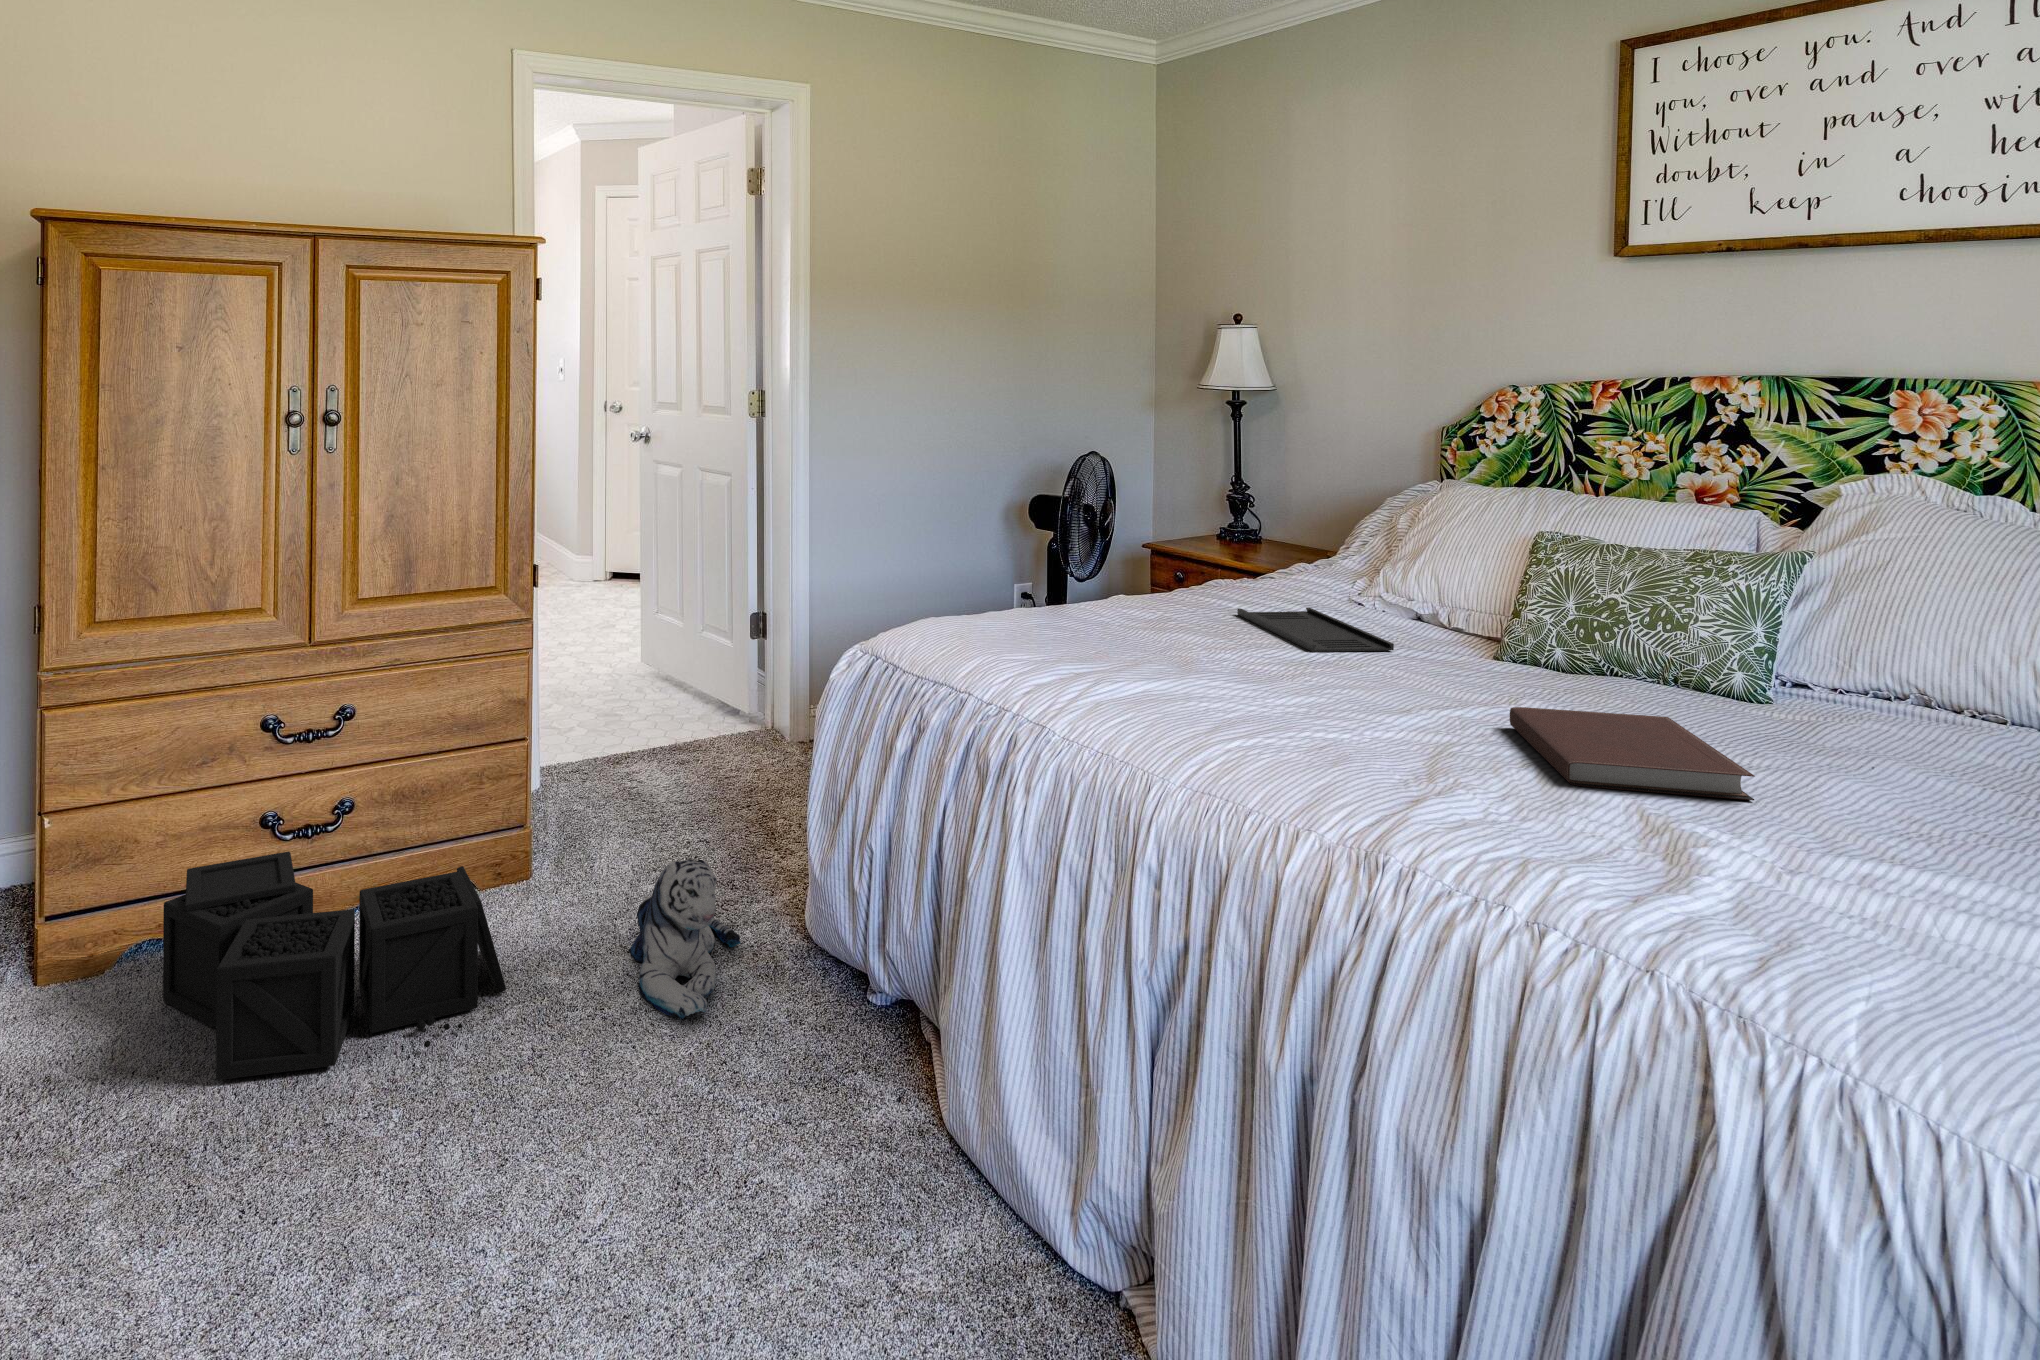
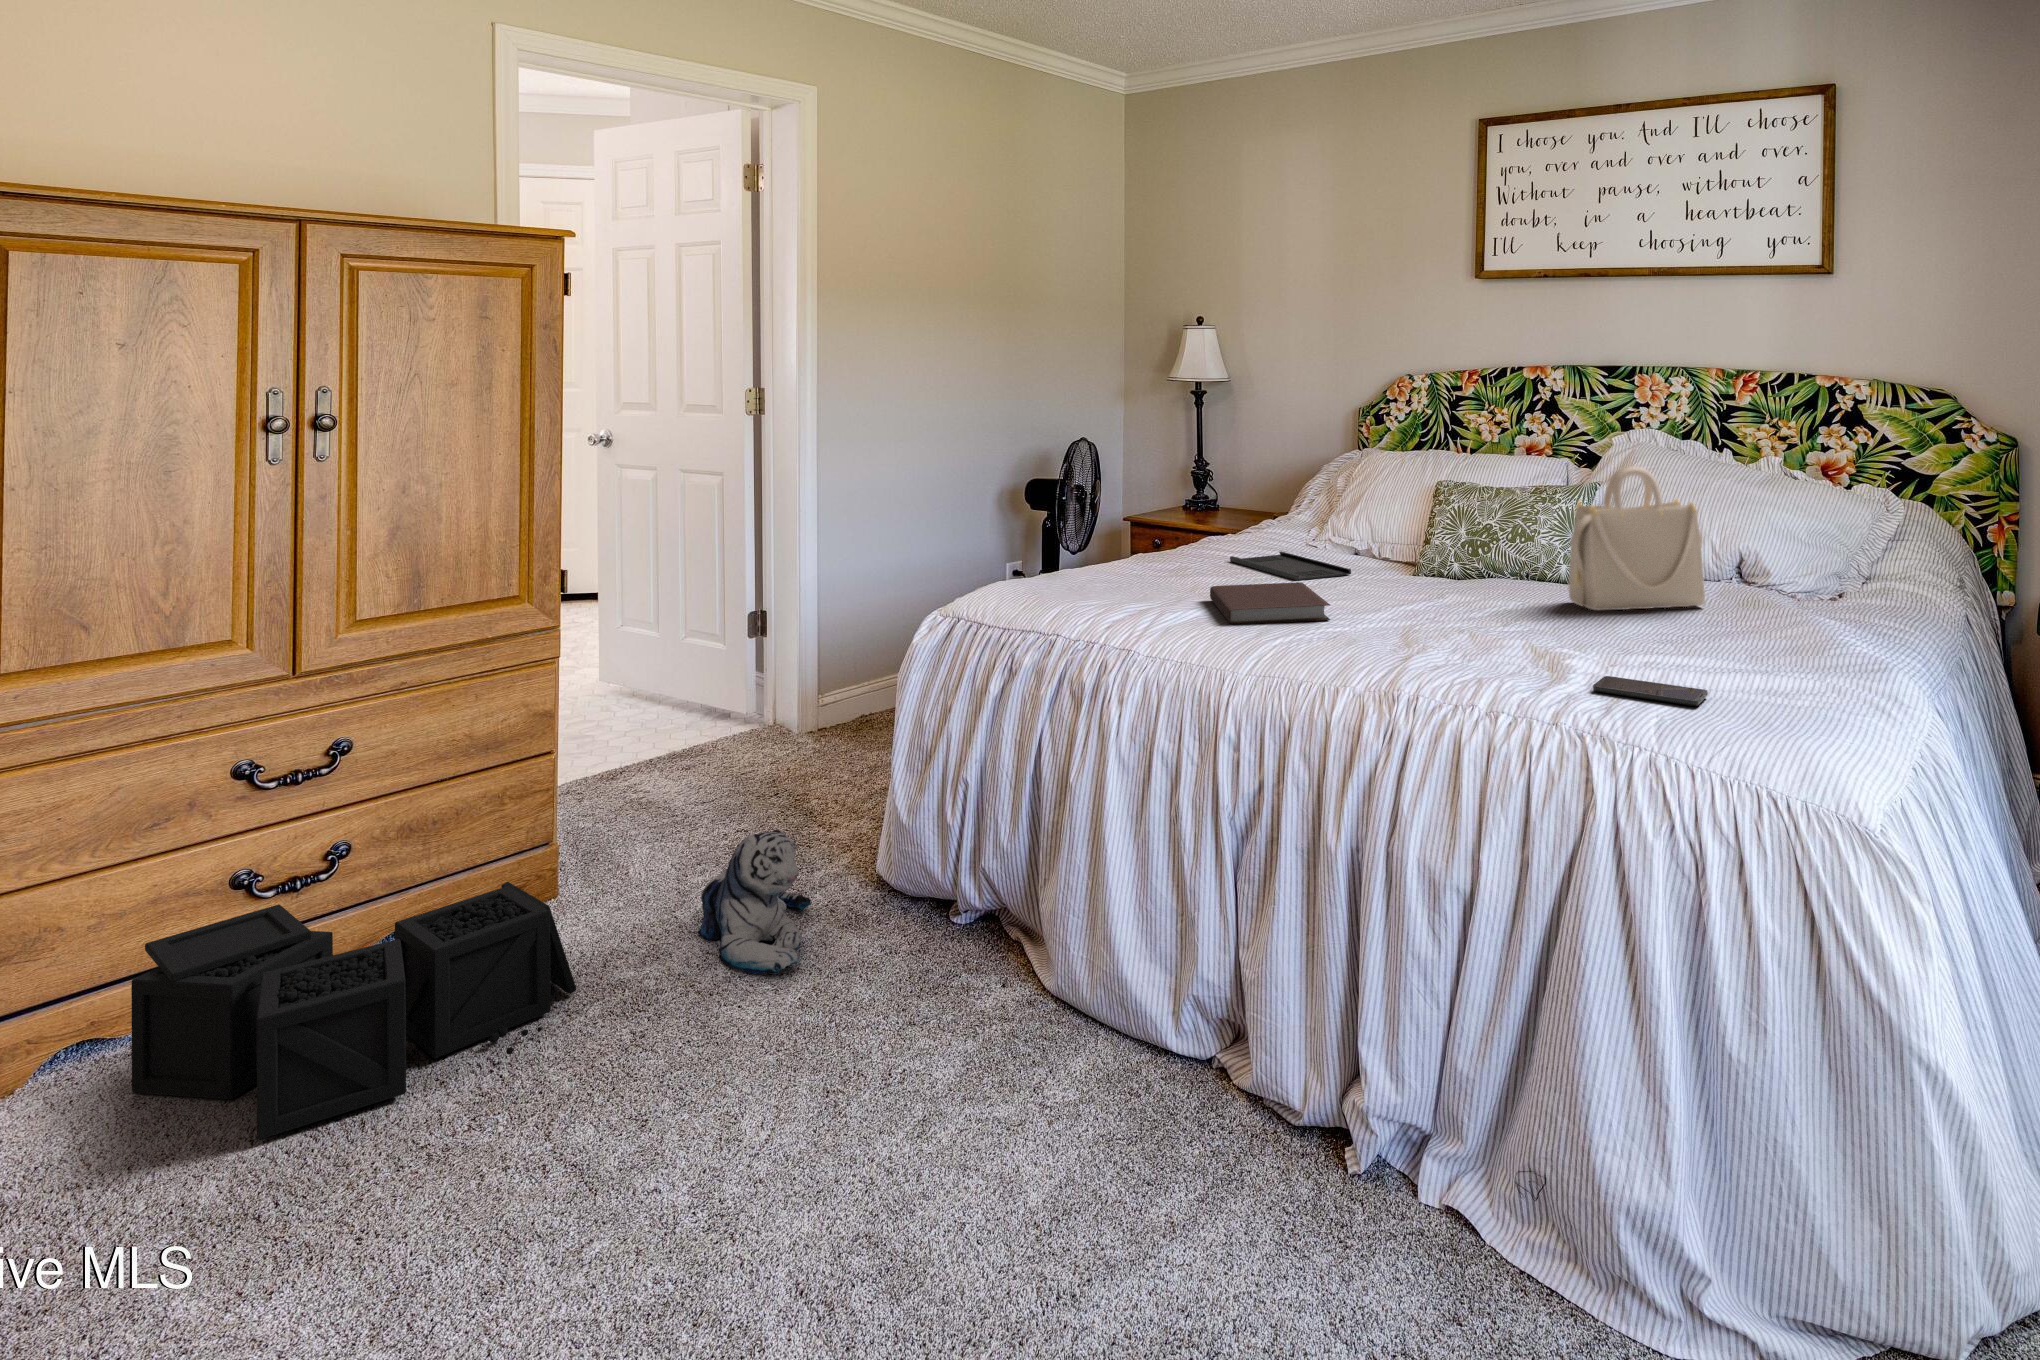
handbag: none [1732,538,2000,773] -> present [1568,466,1705,610]
notebook: present [1510,707,1755,800] -> present [1210,582,1330,624]
smartphone: none [1728,895,1971,992] -> present [1593,676,1708,706]

